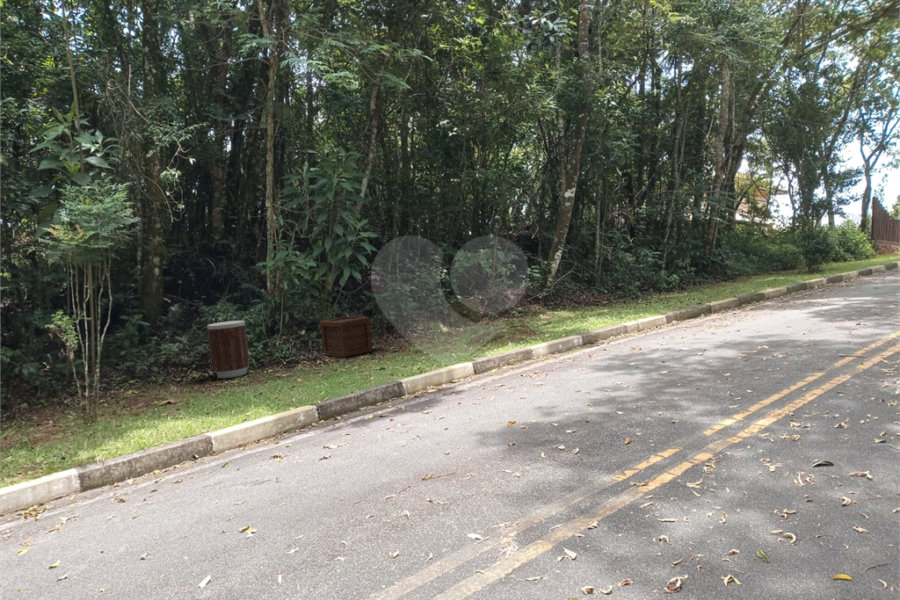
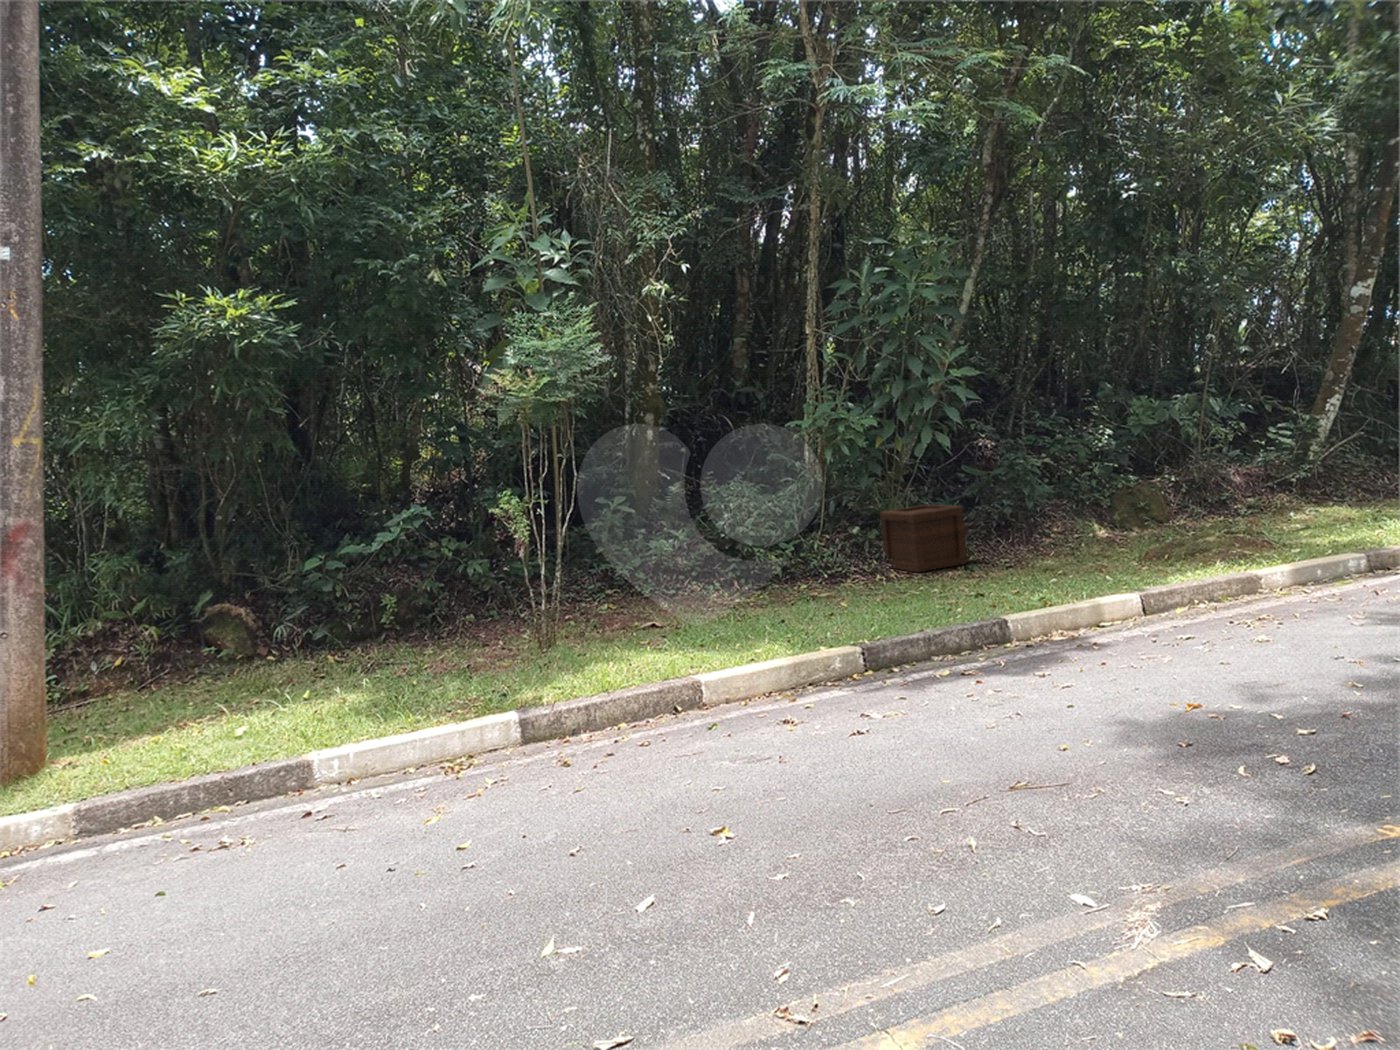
trash can: present [207,321,250,378] -> none [709,508,770,595]

